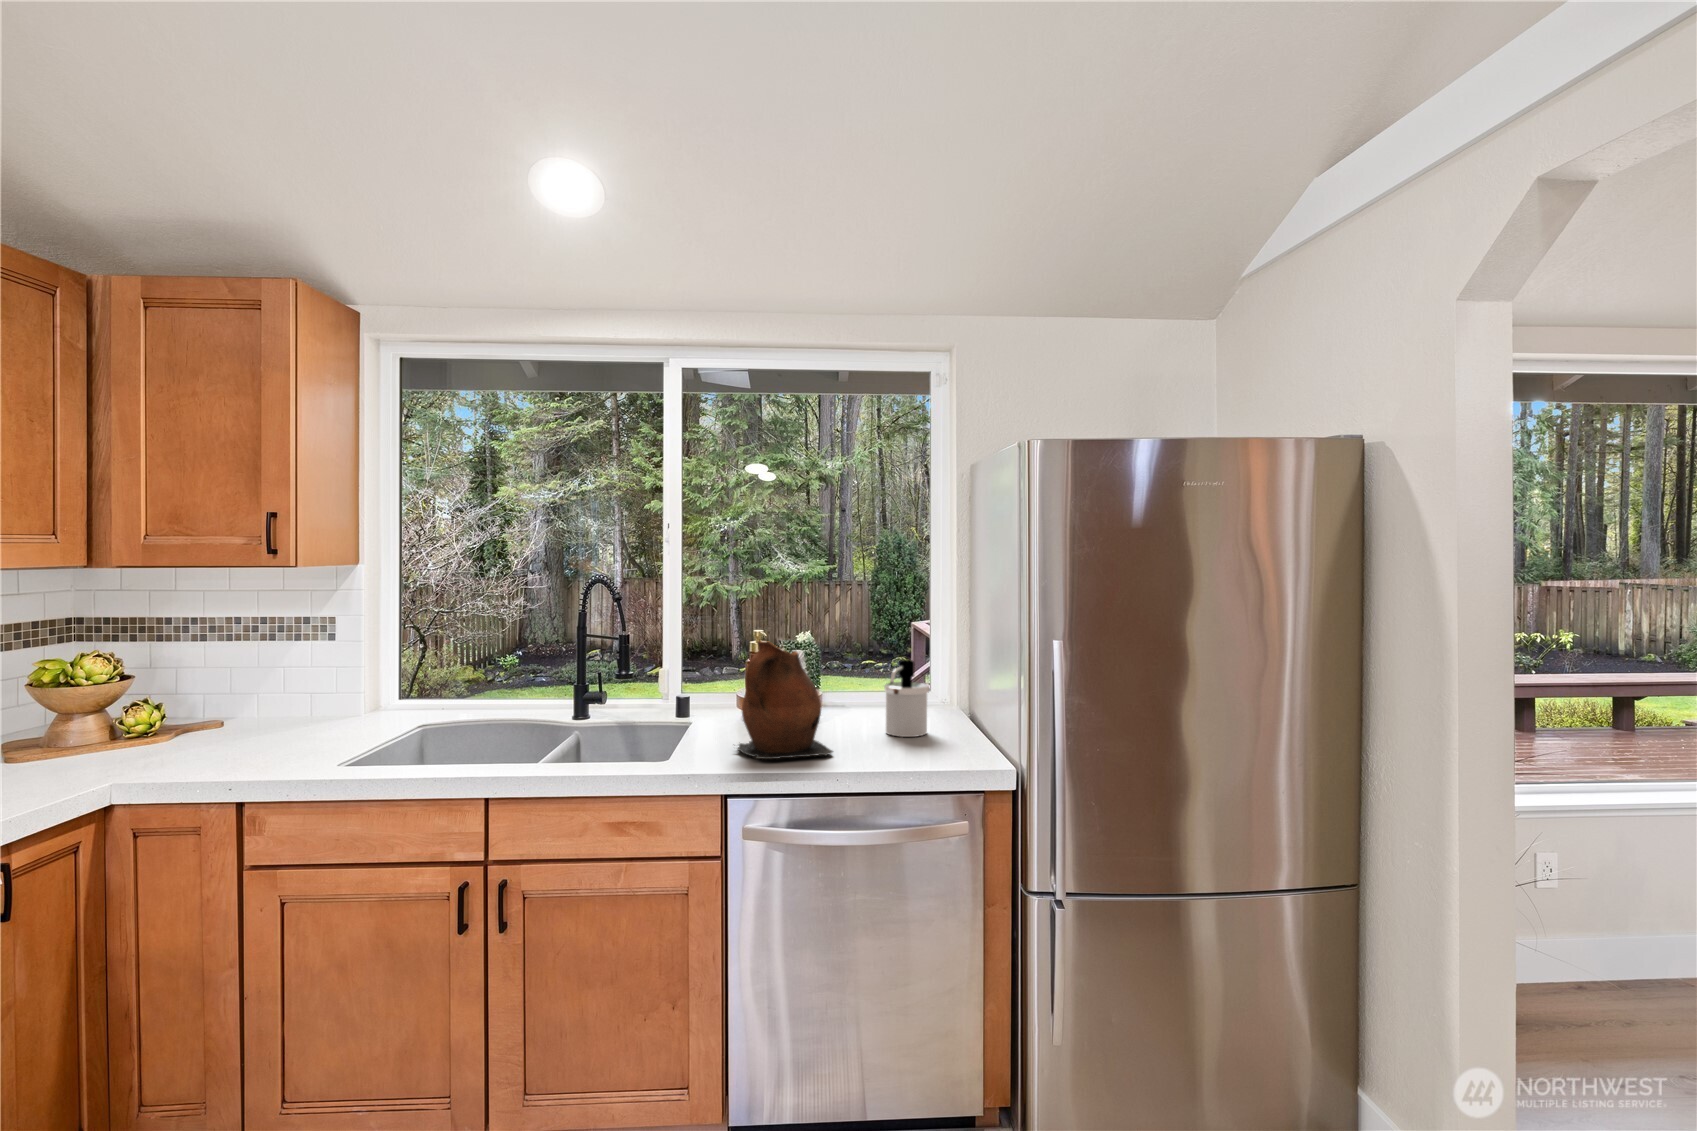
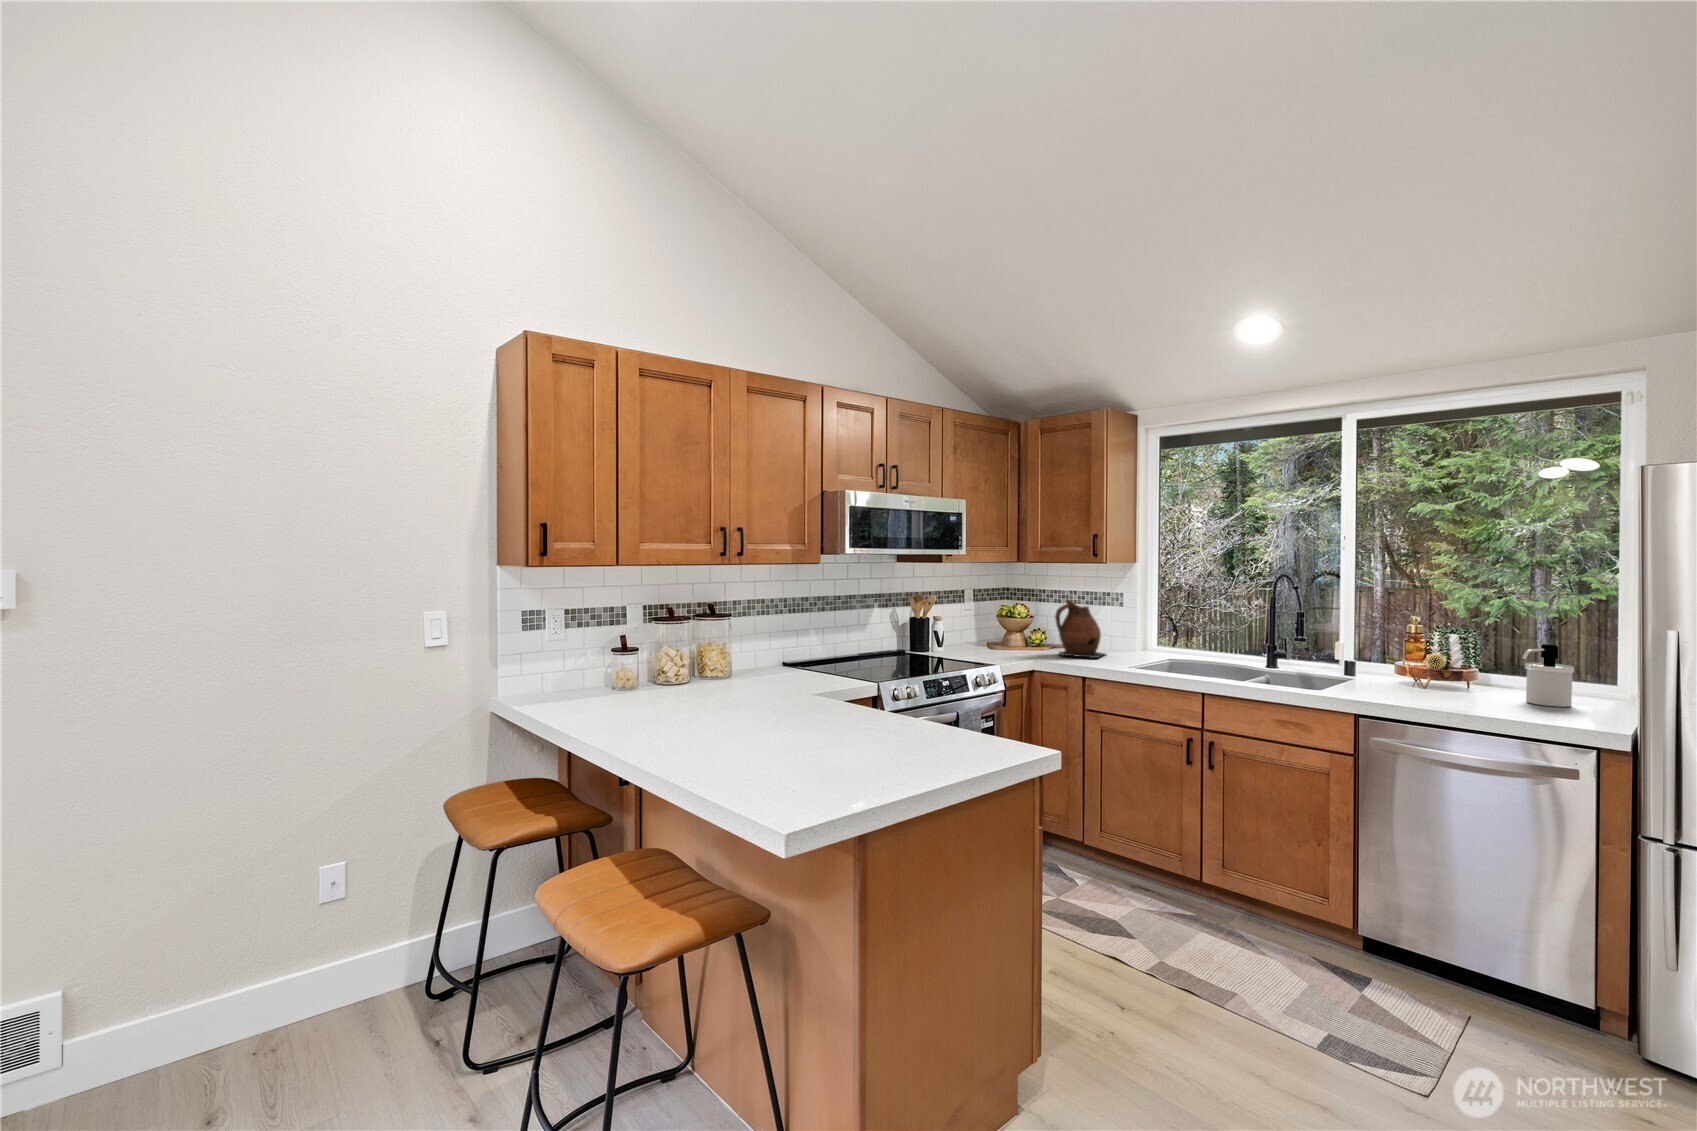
ceramic pitcher: present [738,641,833,759] -> present [1055,600,1105,658]

